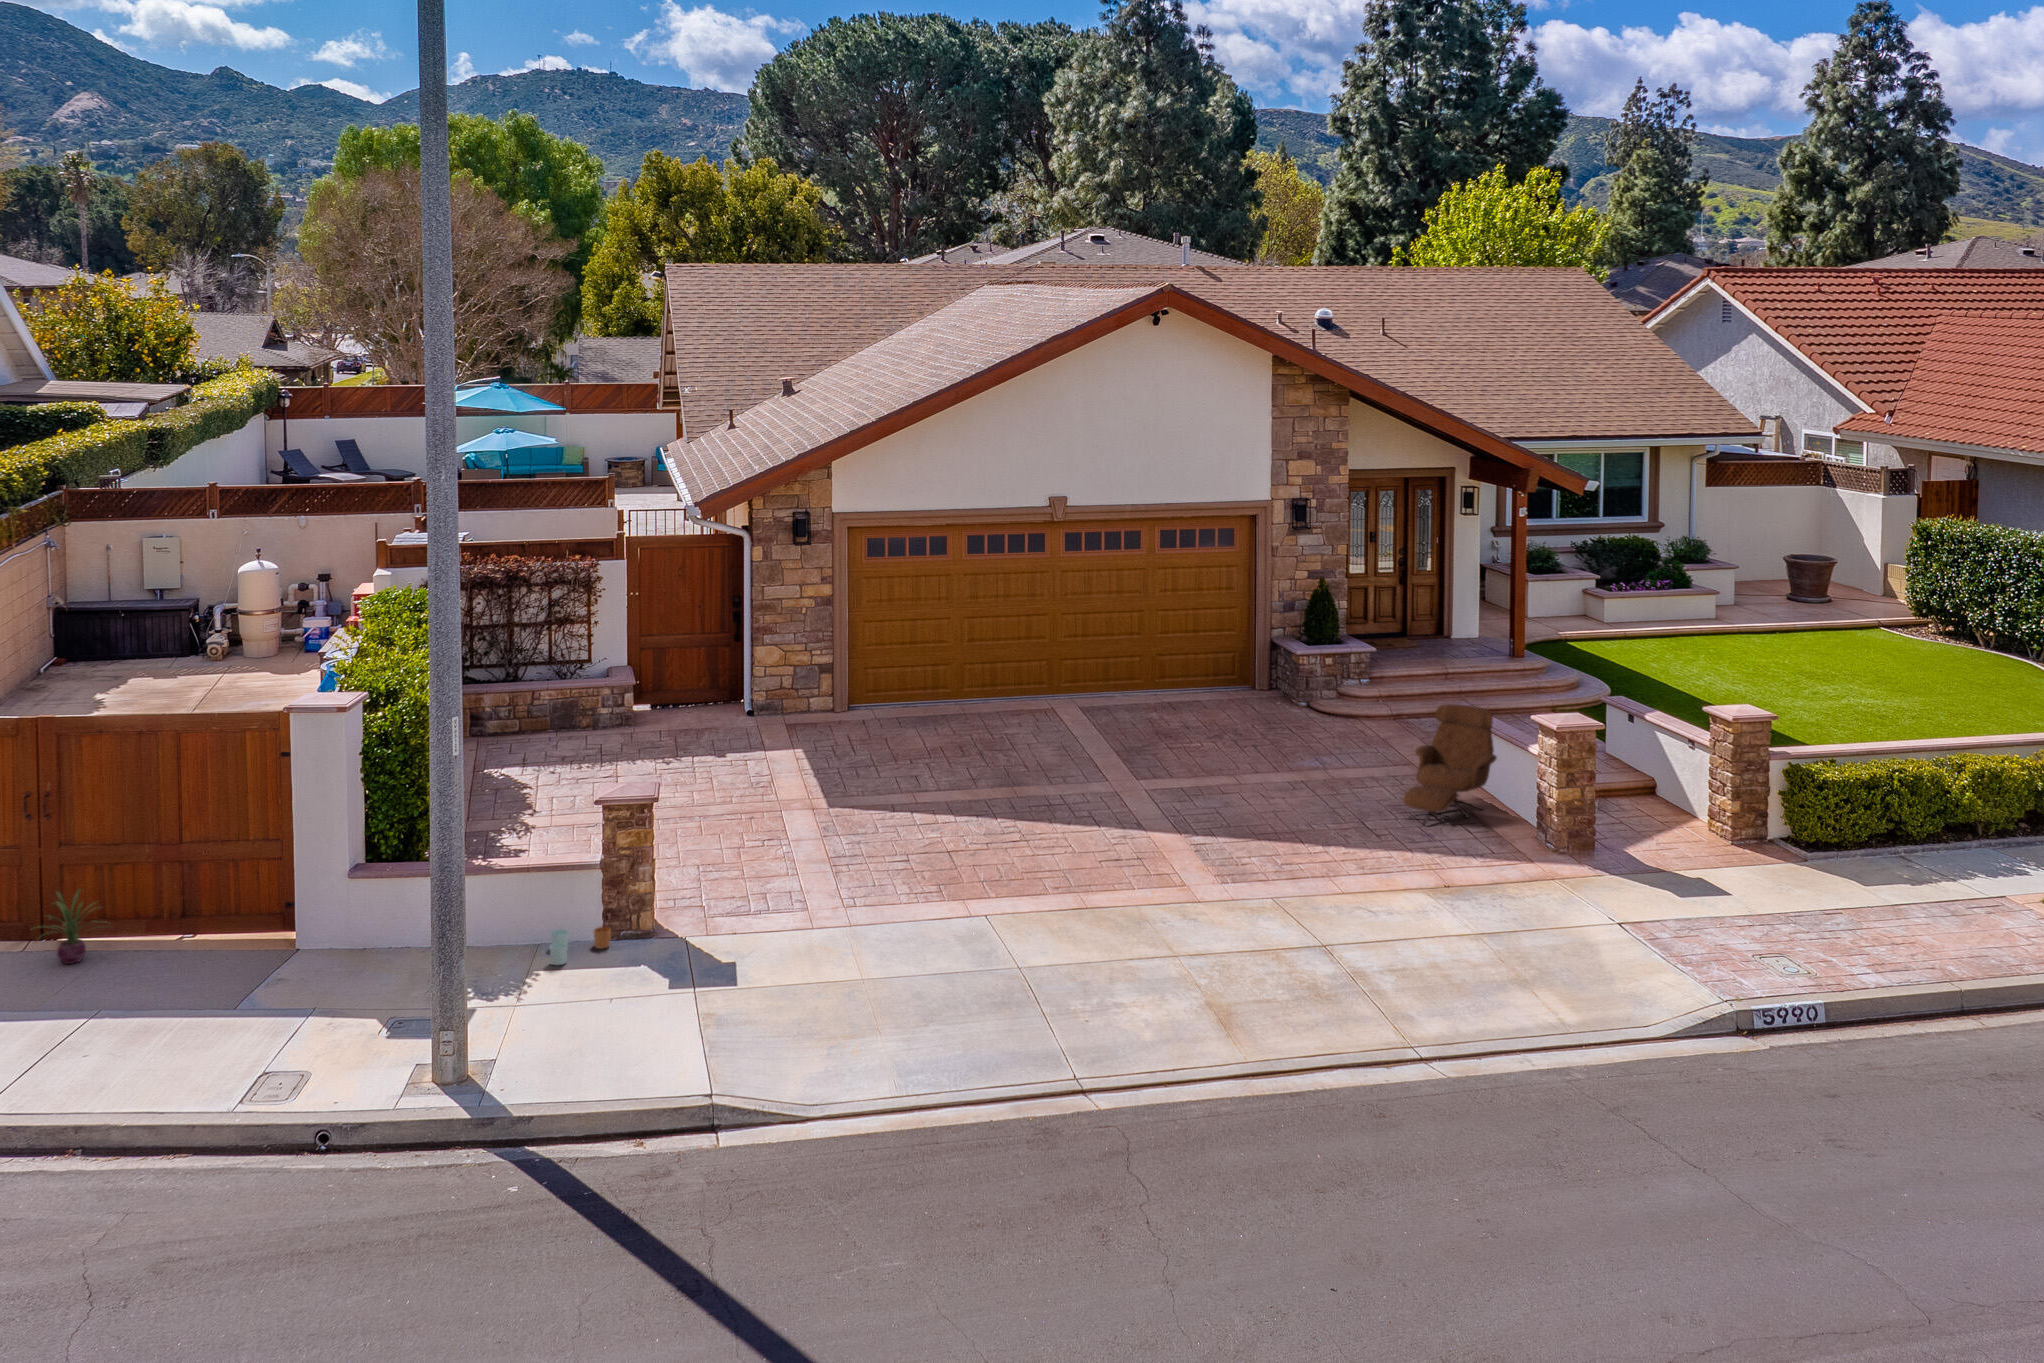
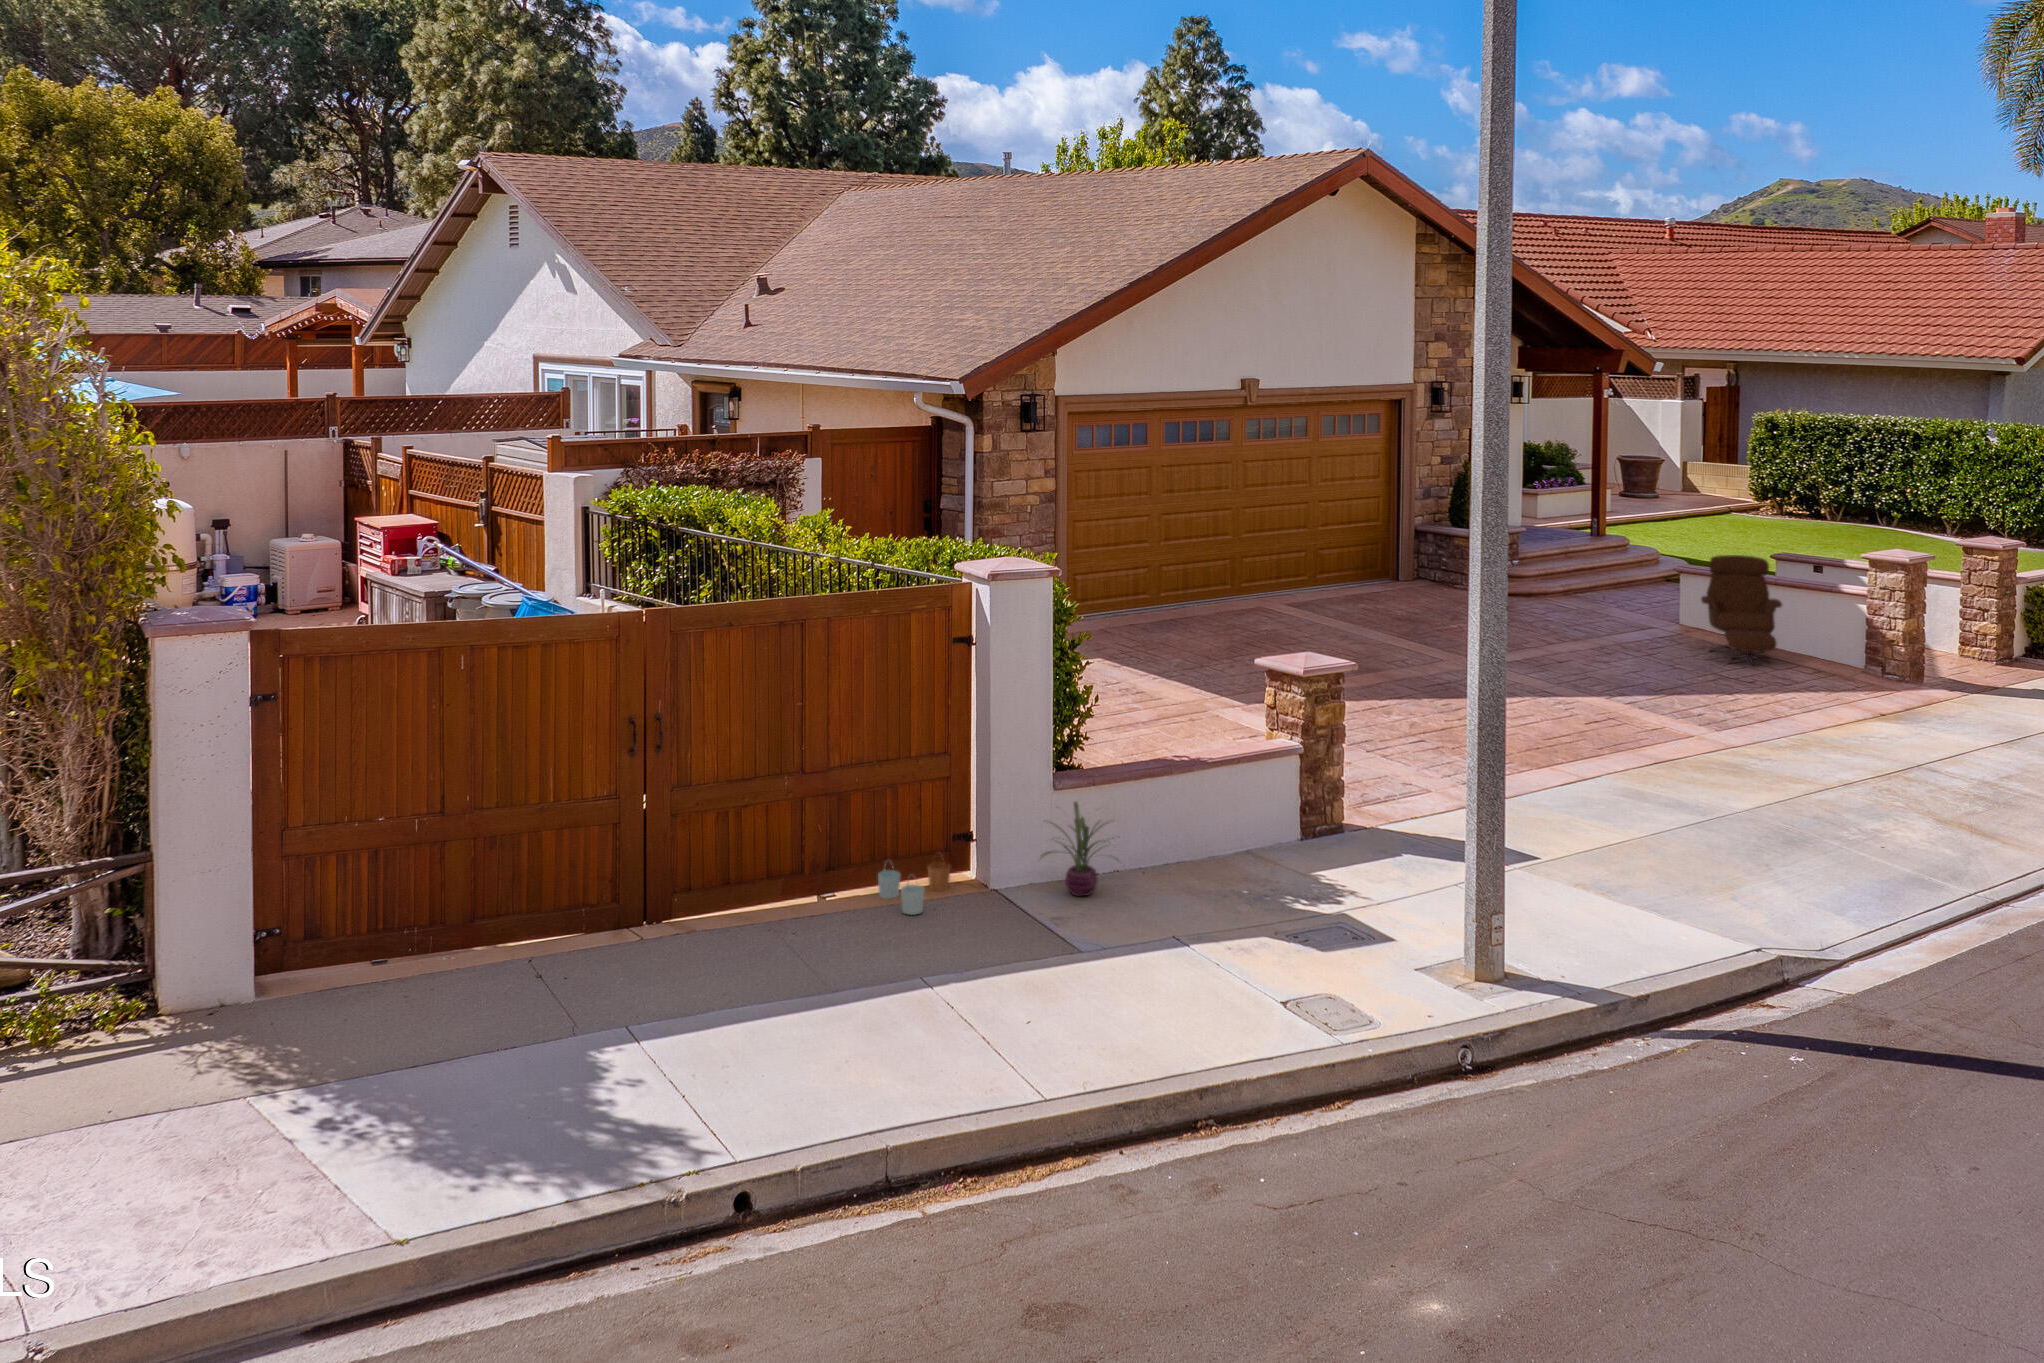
decorative plant: present [38,889,106,964] -> present [1041,802,1113,896]
bucket: present [550,925,611,965] -> present [878,858,950,915]

